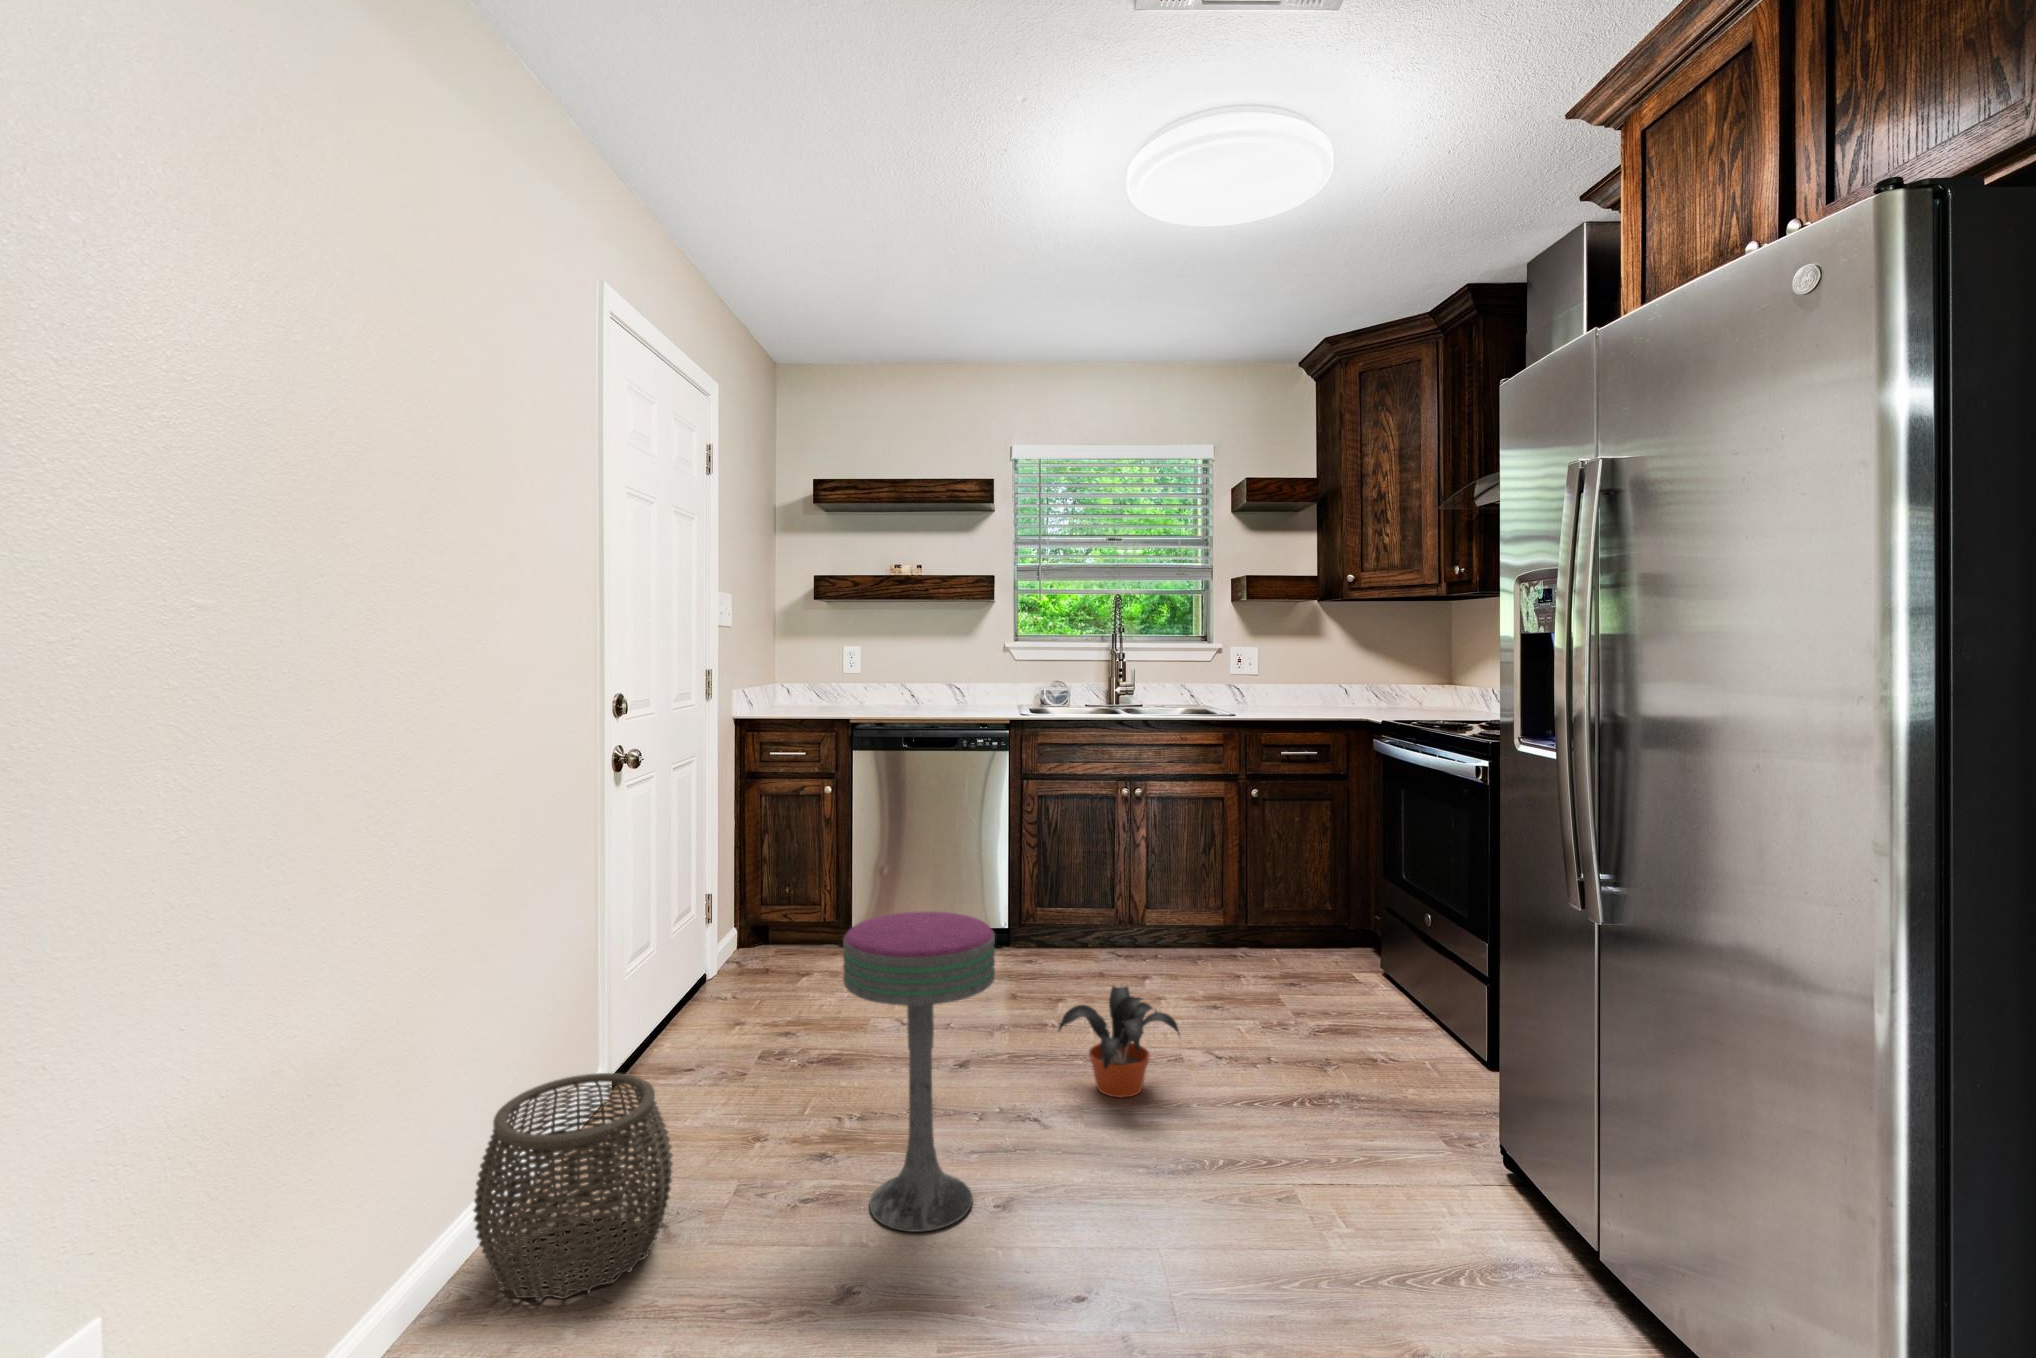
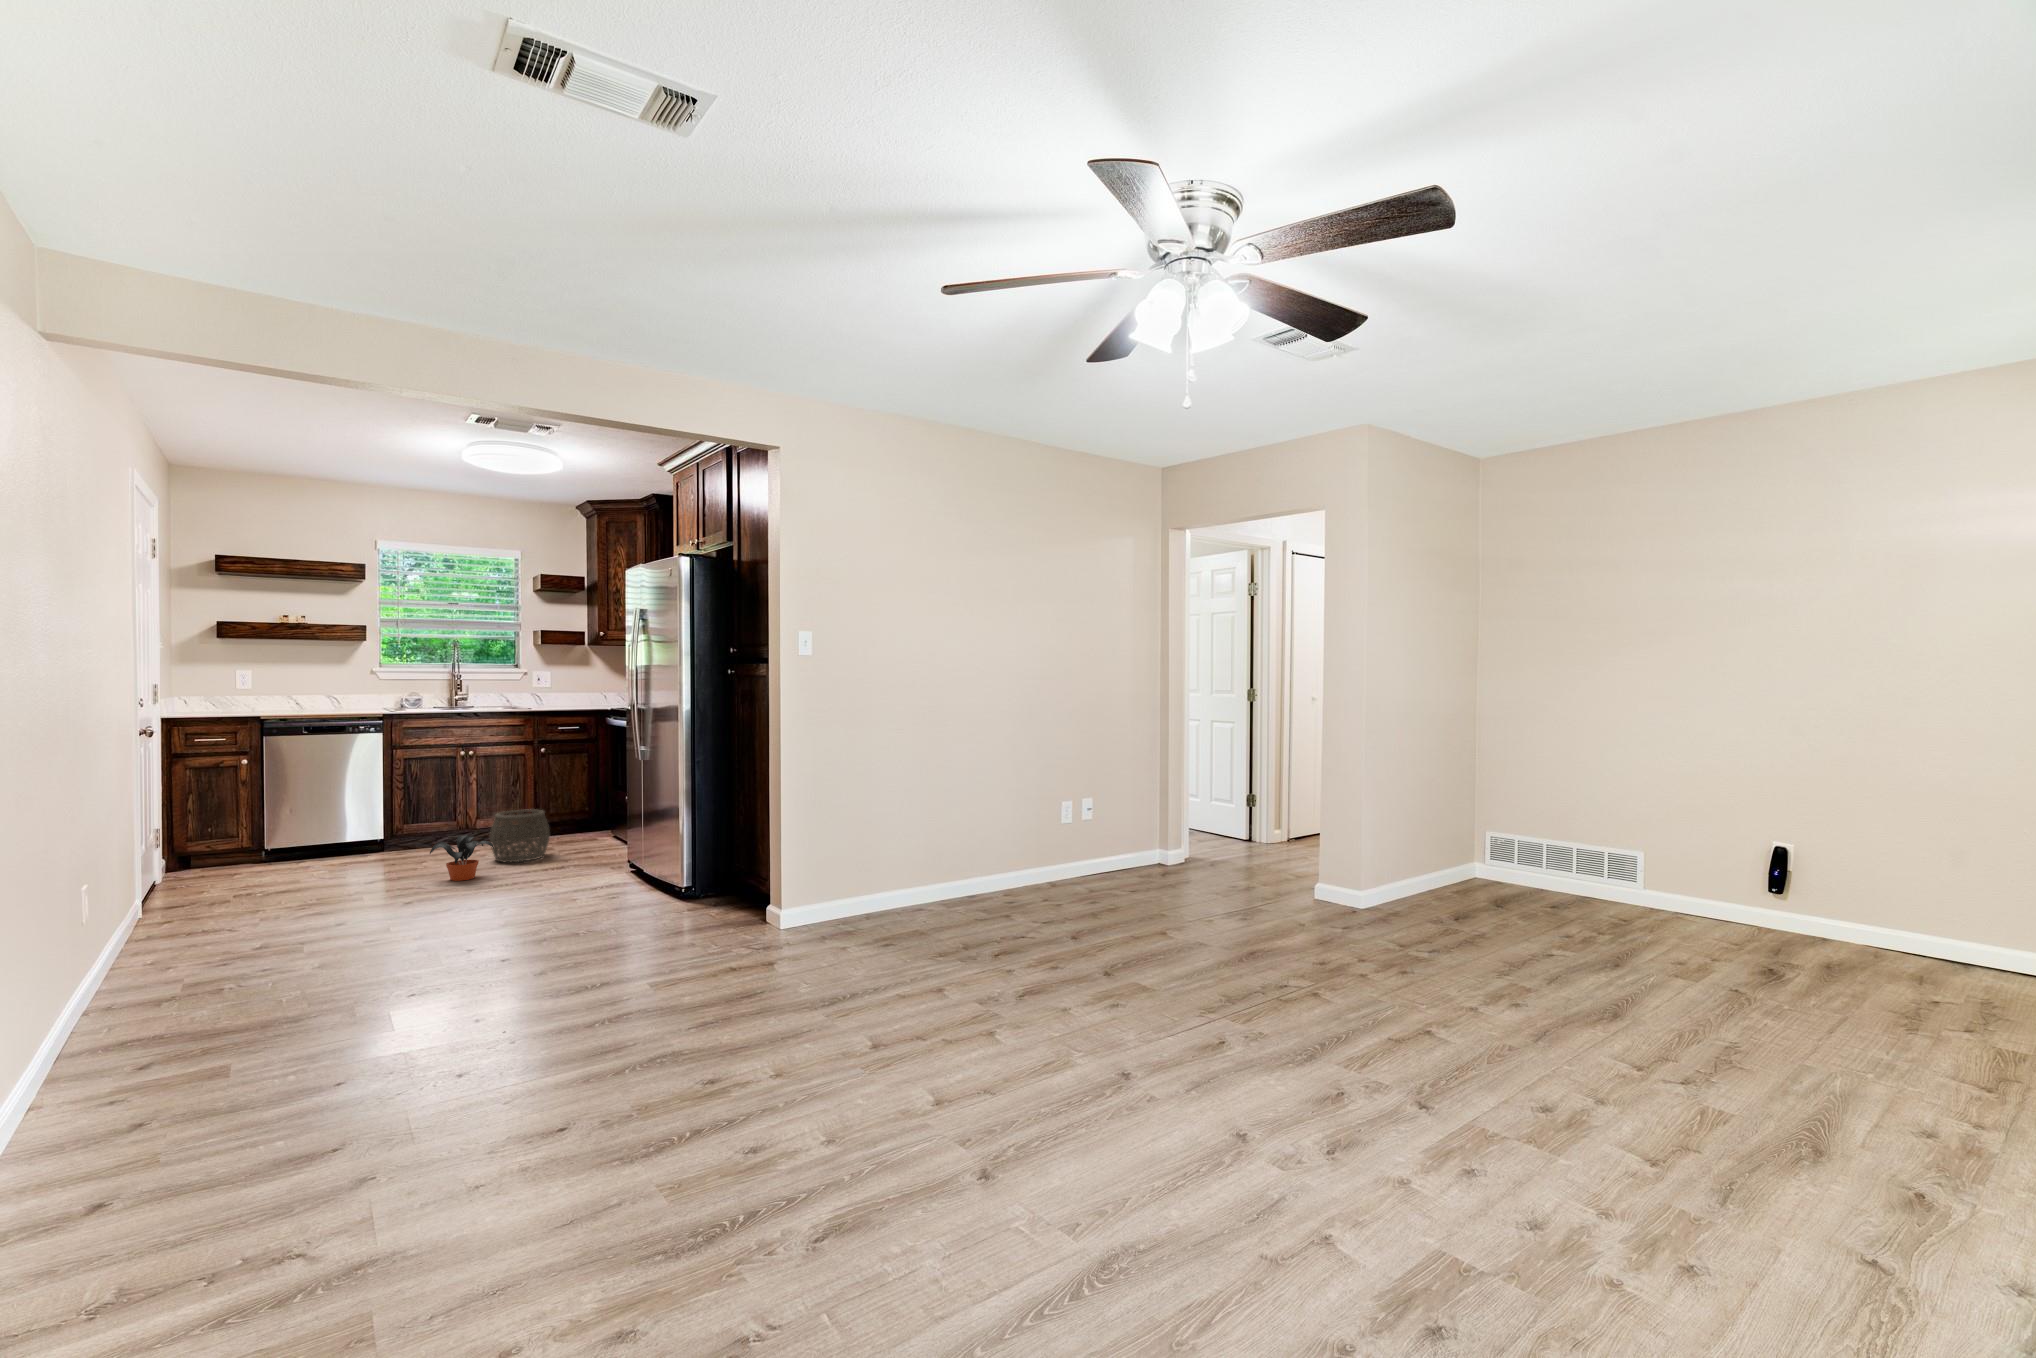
bar stool: present [843,912,995,1232] -> none [327,792,405,916]
woven basket: present [473,1073,673,1300] -> present [490,810,550,863]

